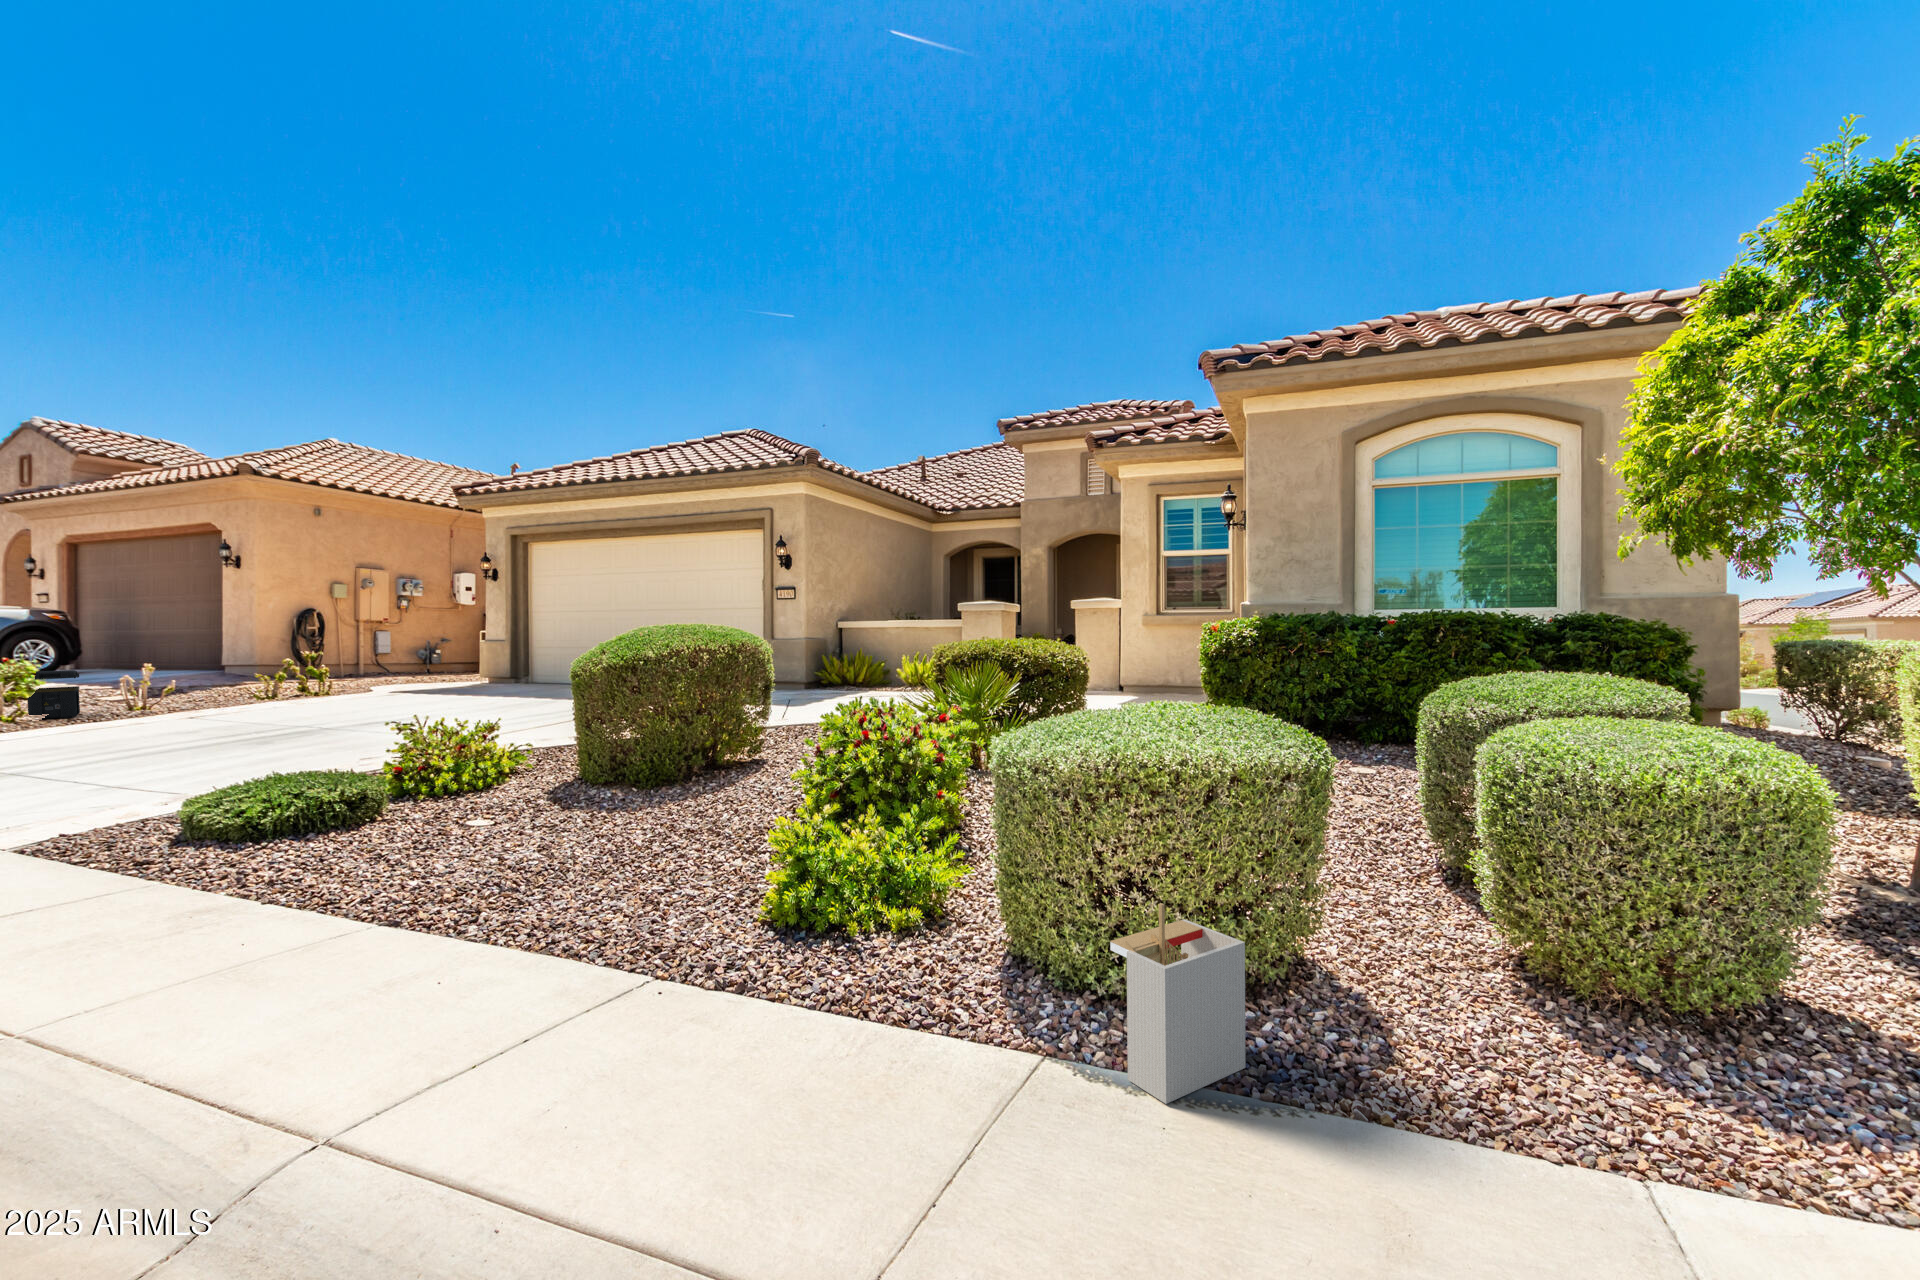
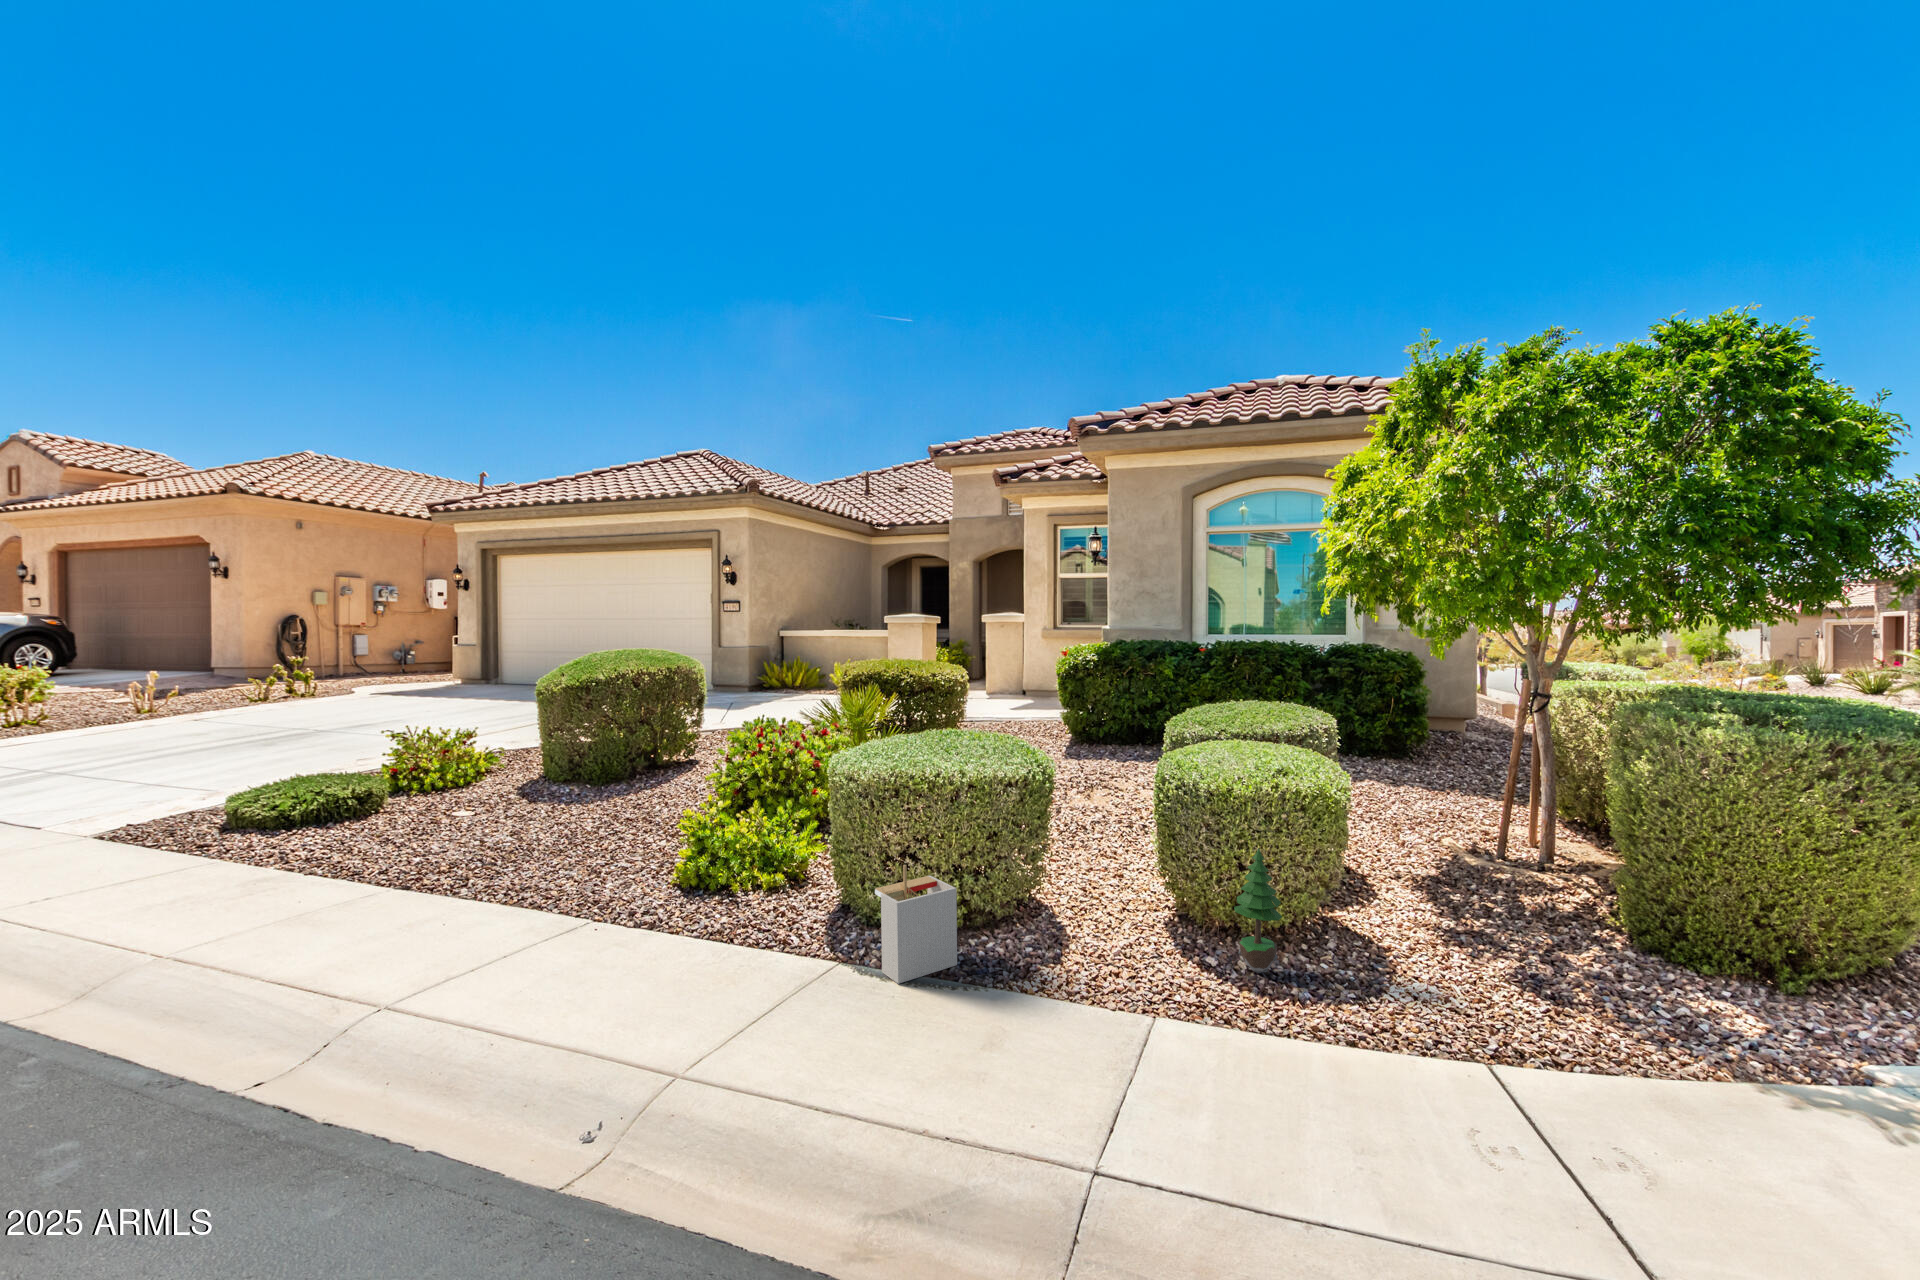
toolbox: present [27,670,80,720] -> none [43,678,92,722]
potted tree: none [1727,881,1835,1096] -> present [1234,848,1282,973]

